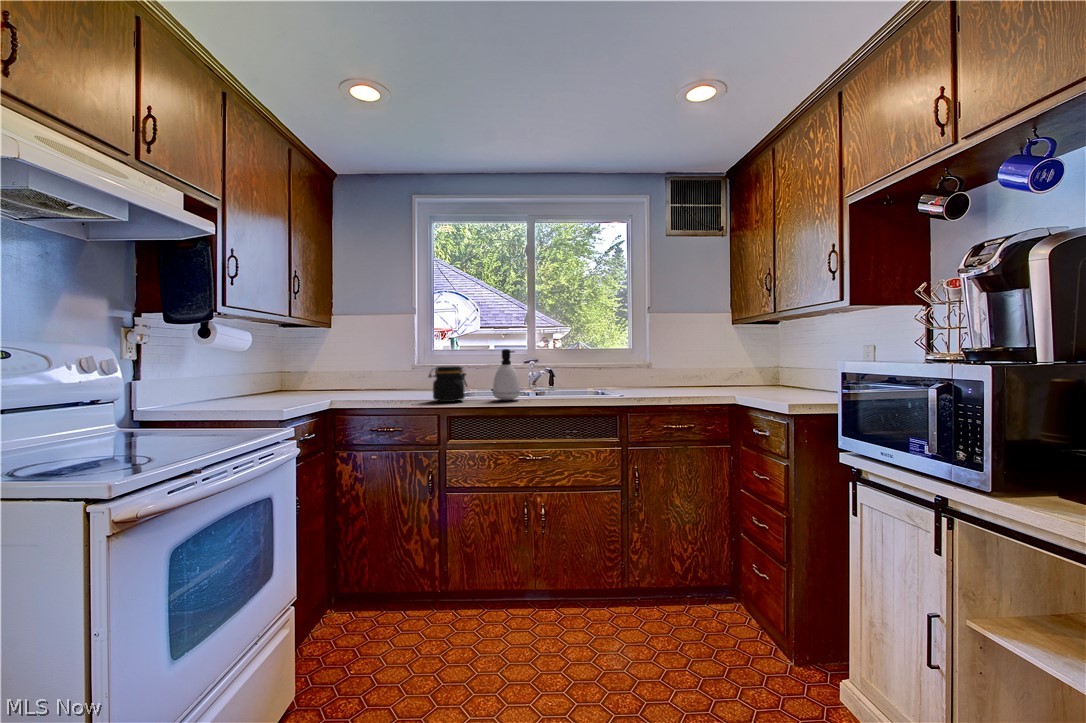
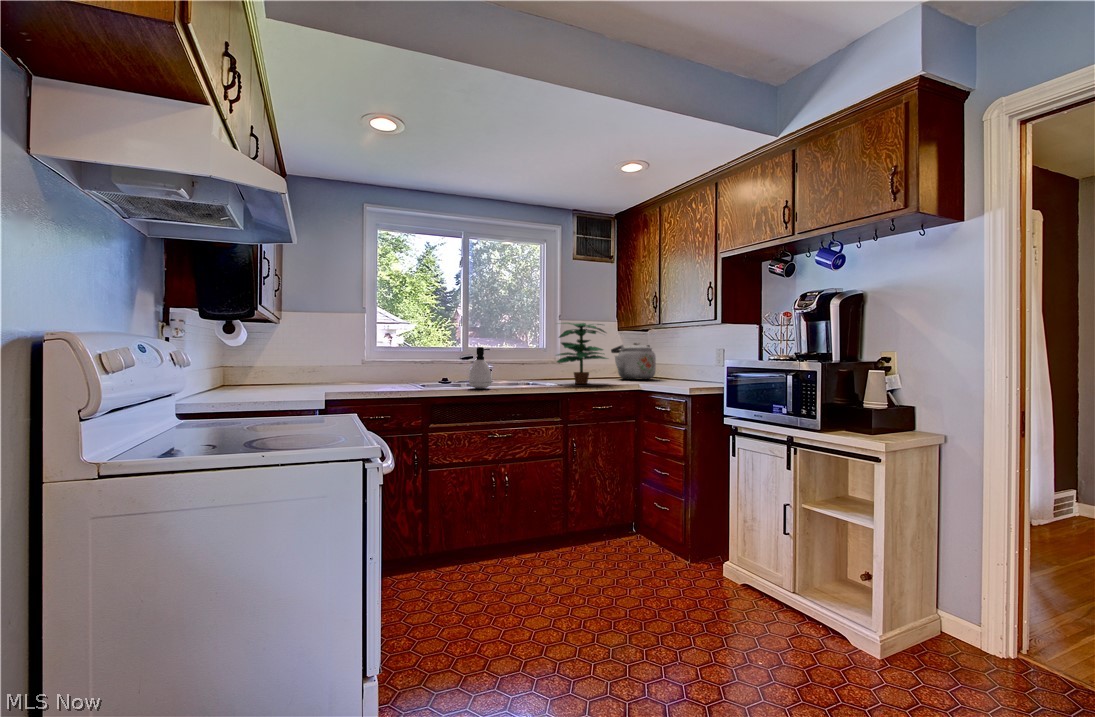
potted plant: none [618,315,691,395] -> present [557,323,608,384]
kettle: none [712,338,775,388] -> present [611,343,656,380]
jar: present [429,366,467,402] -> none [416,361,448,390]

